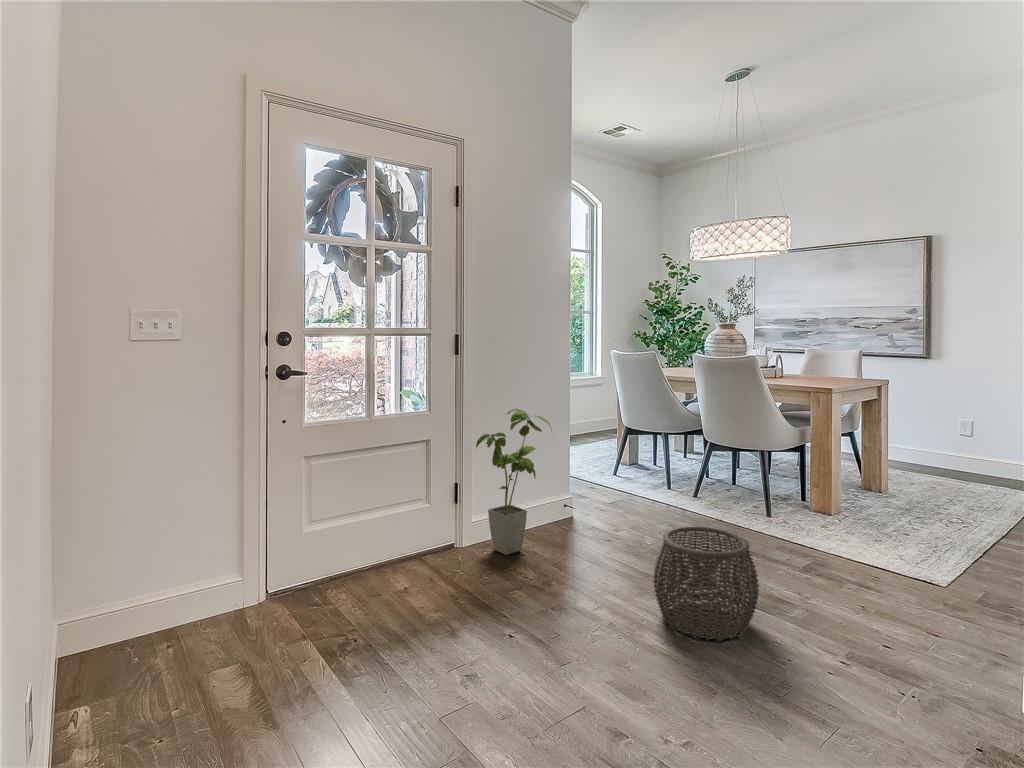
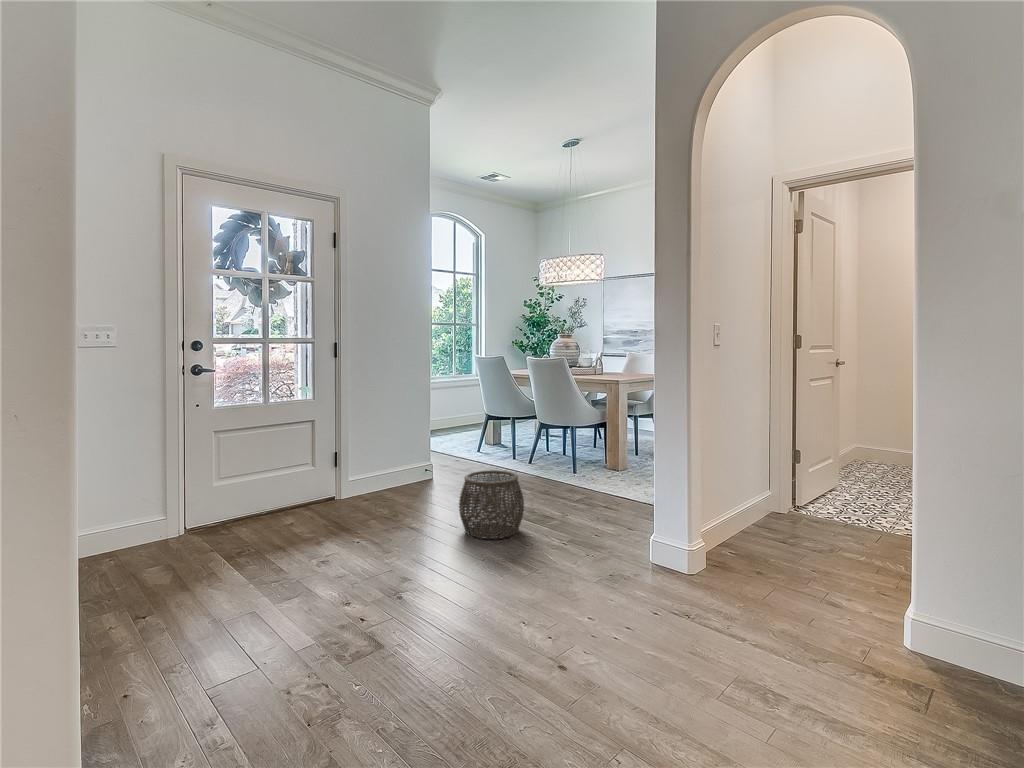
house plant: present [476,409,552,555] -> none [349,396,405,502]

